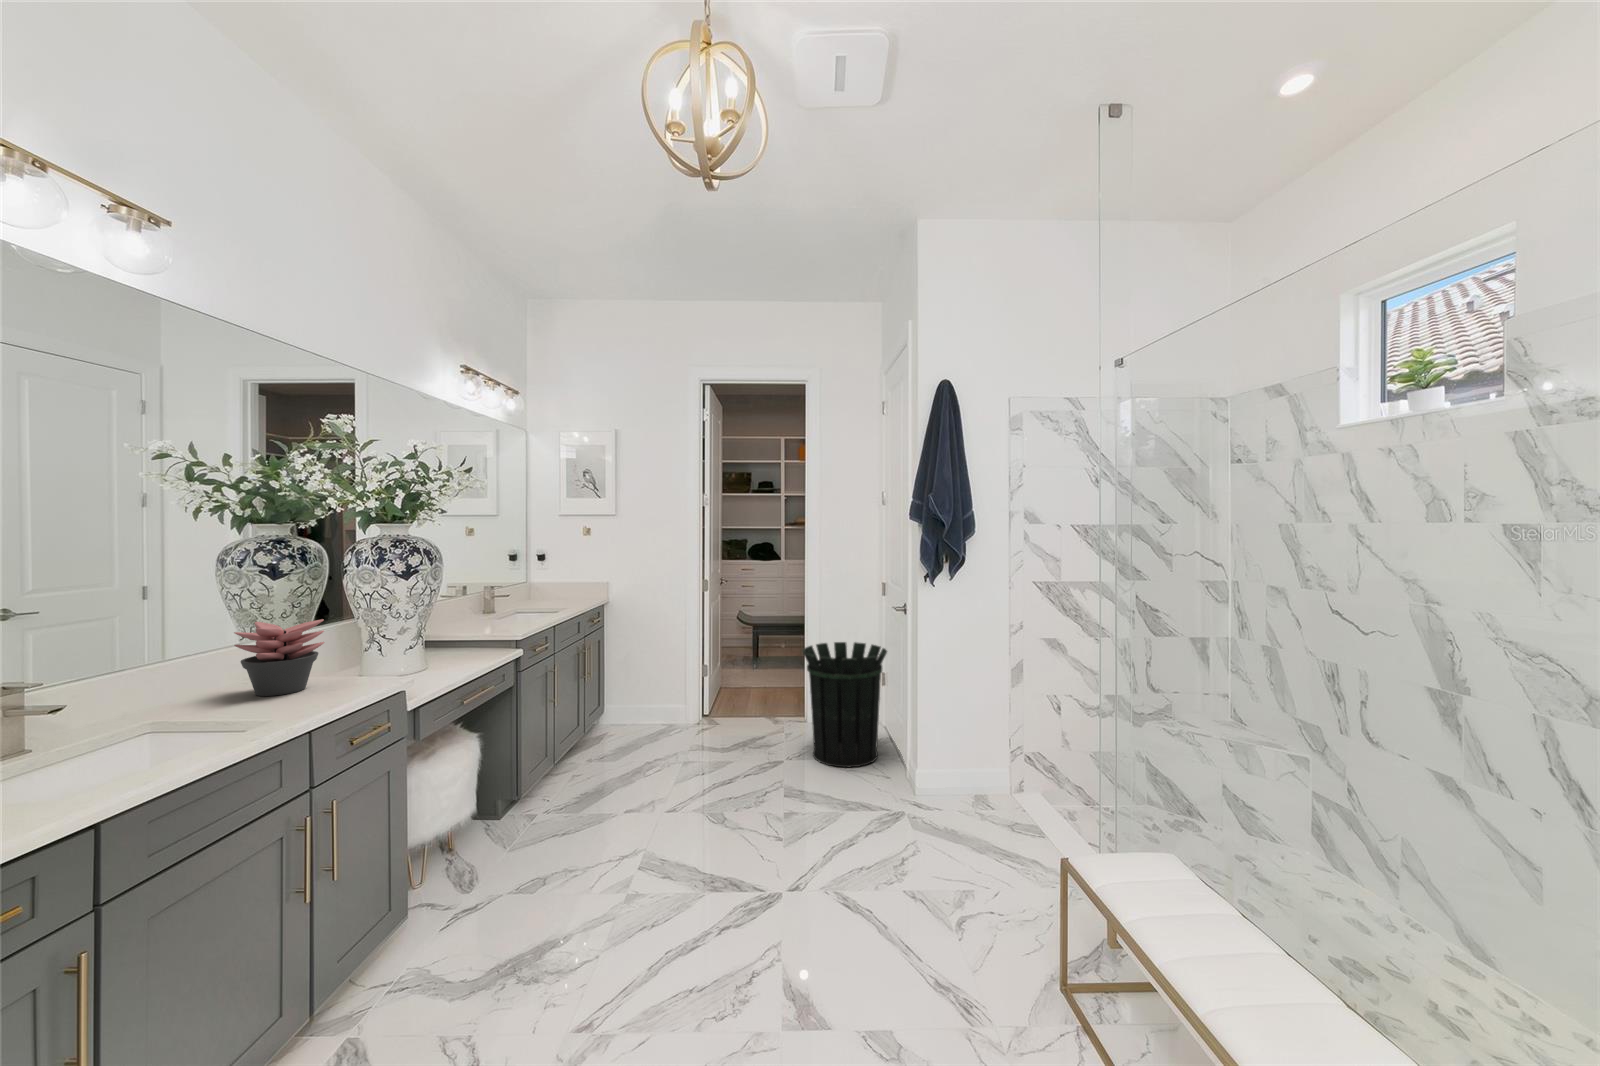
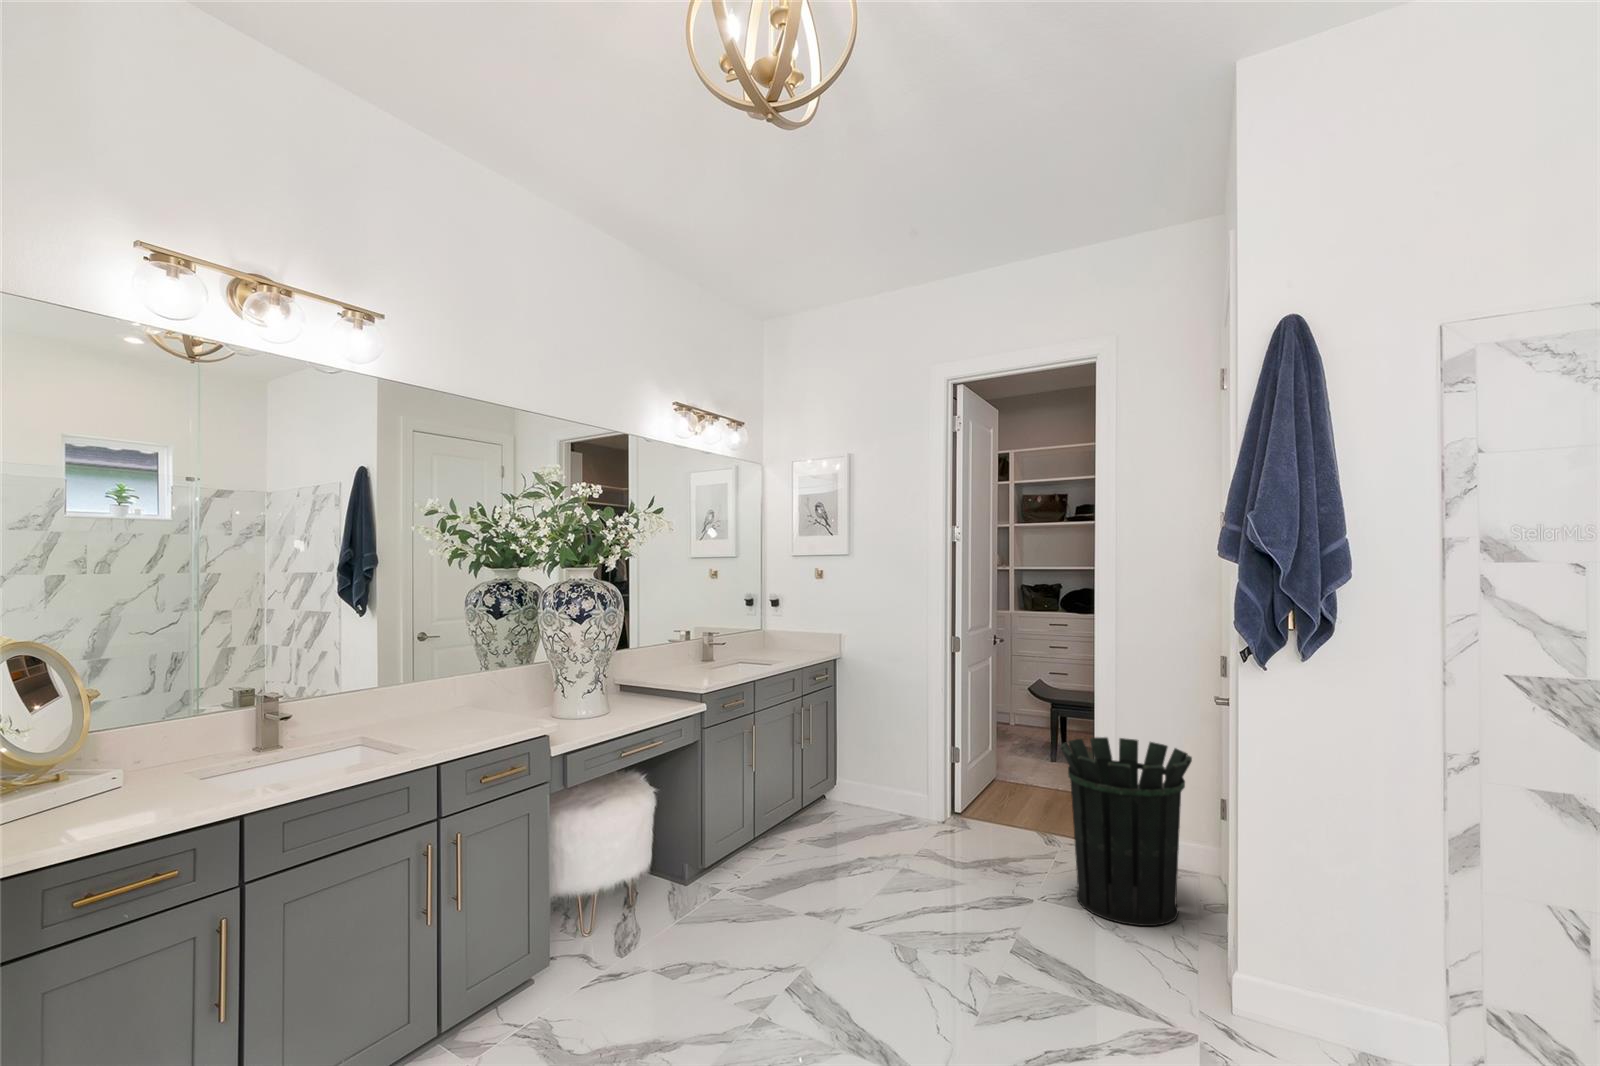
succulent plant: present [234,619,324,696] -> none [433,657,500,725]

